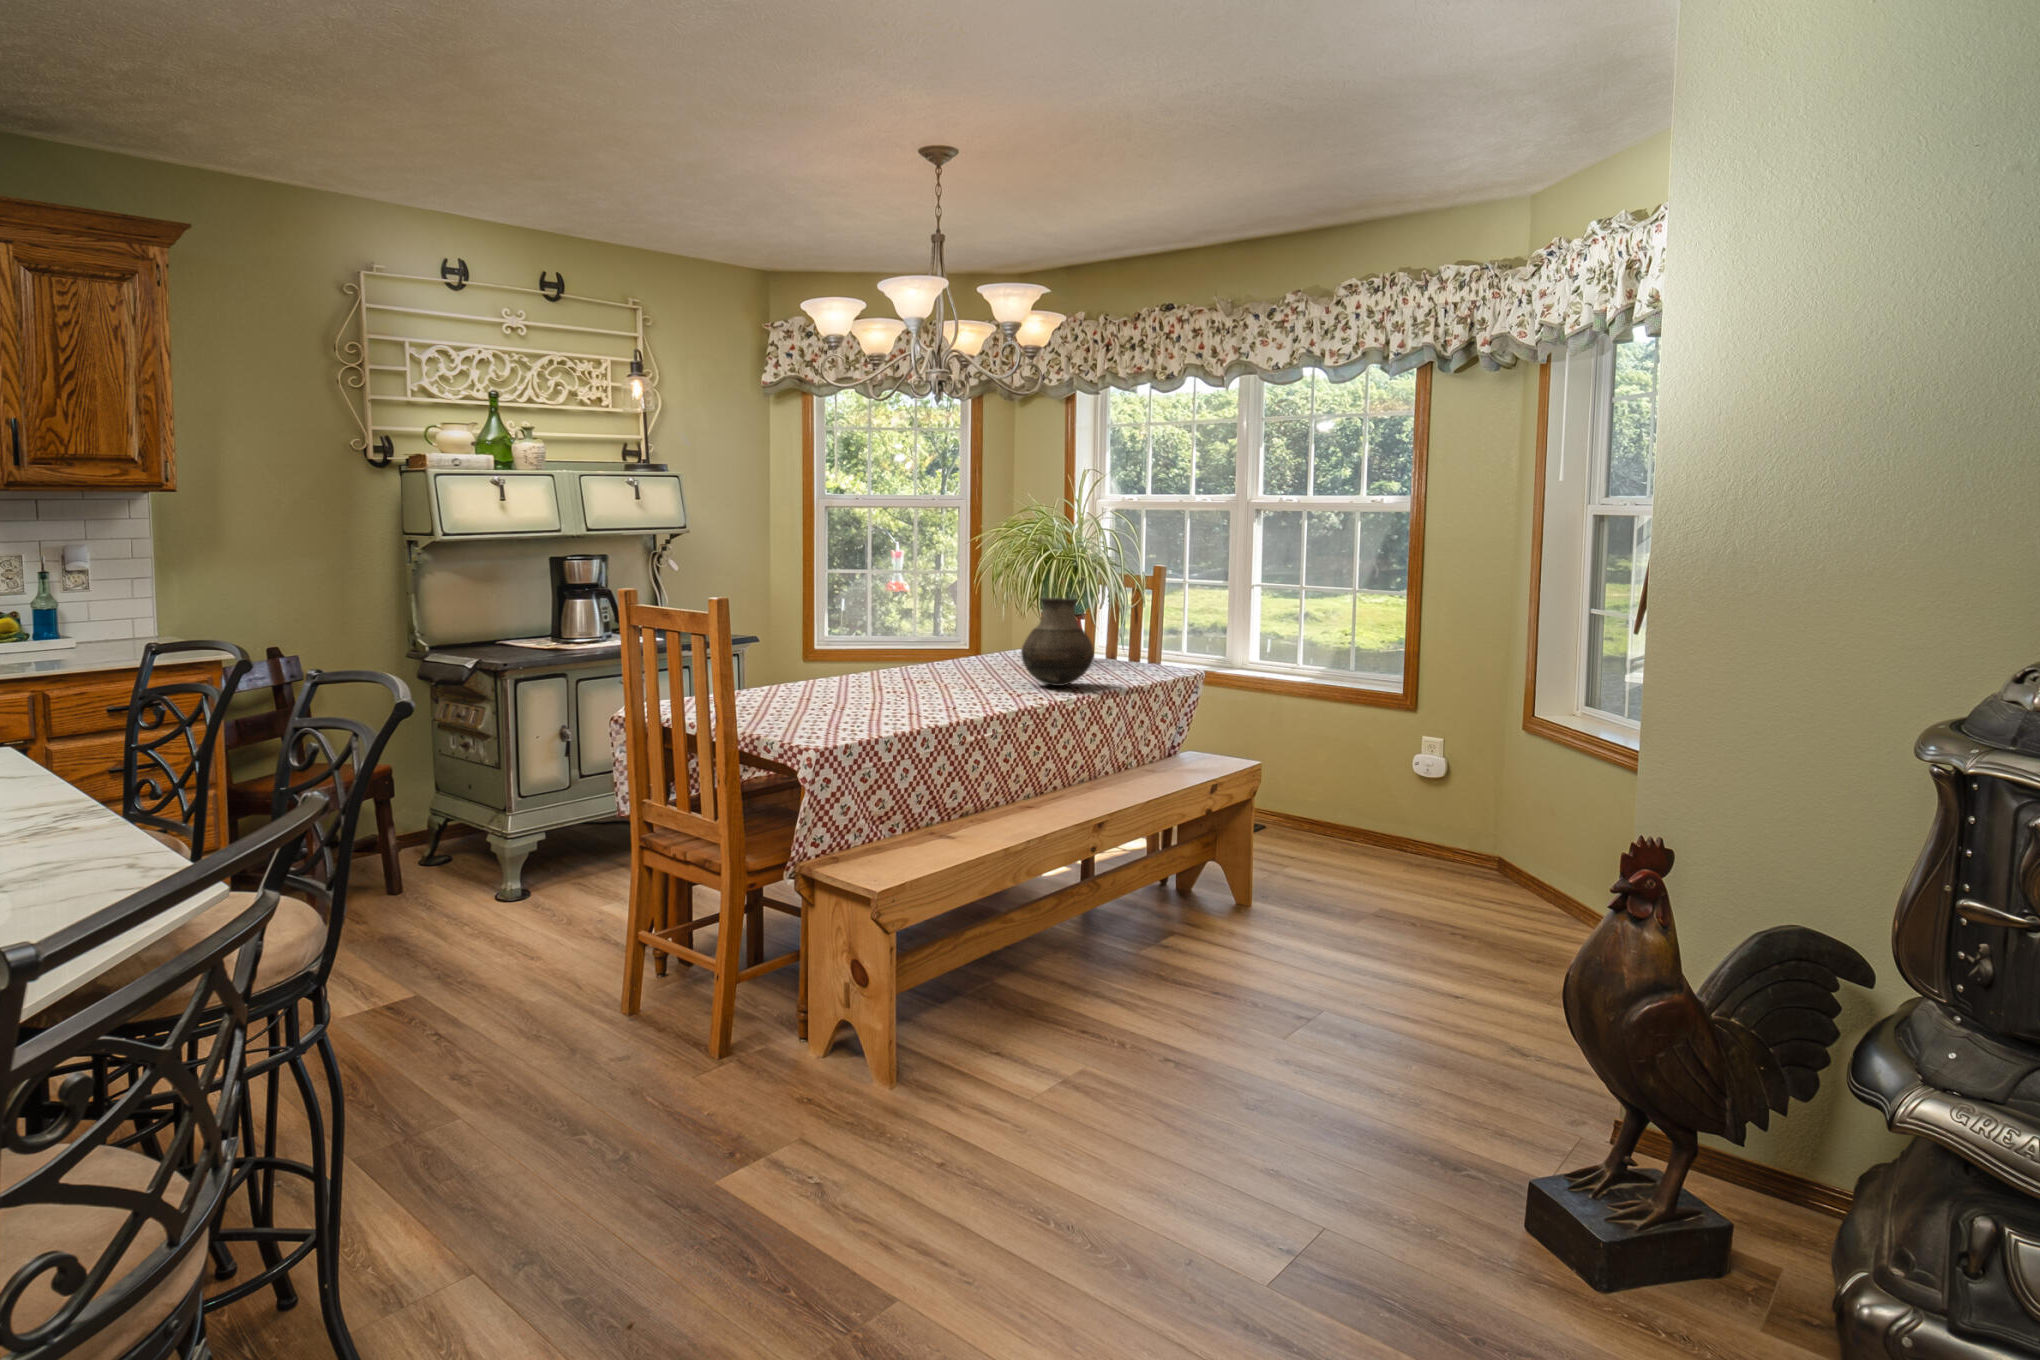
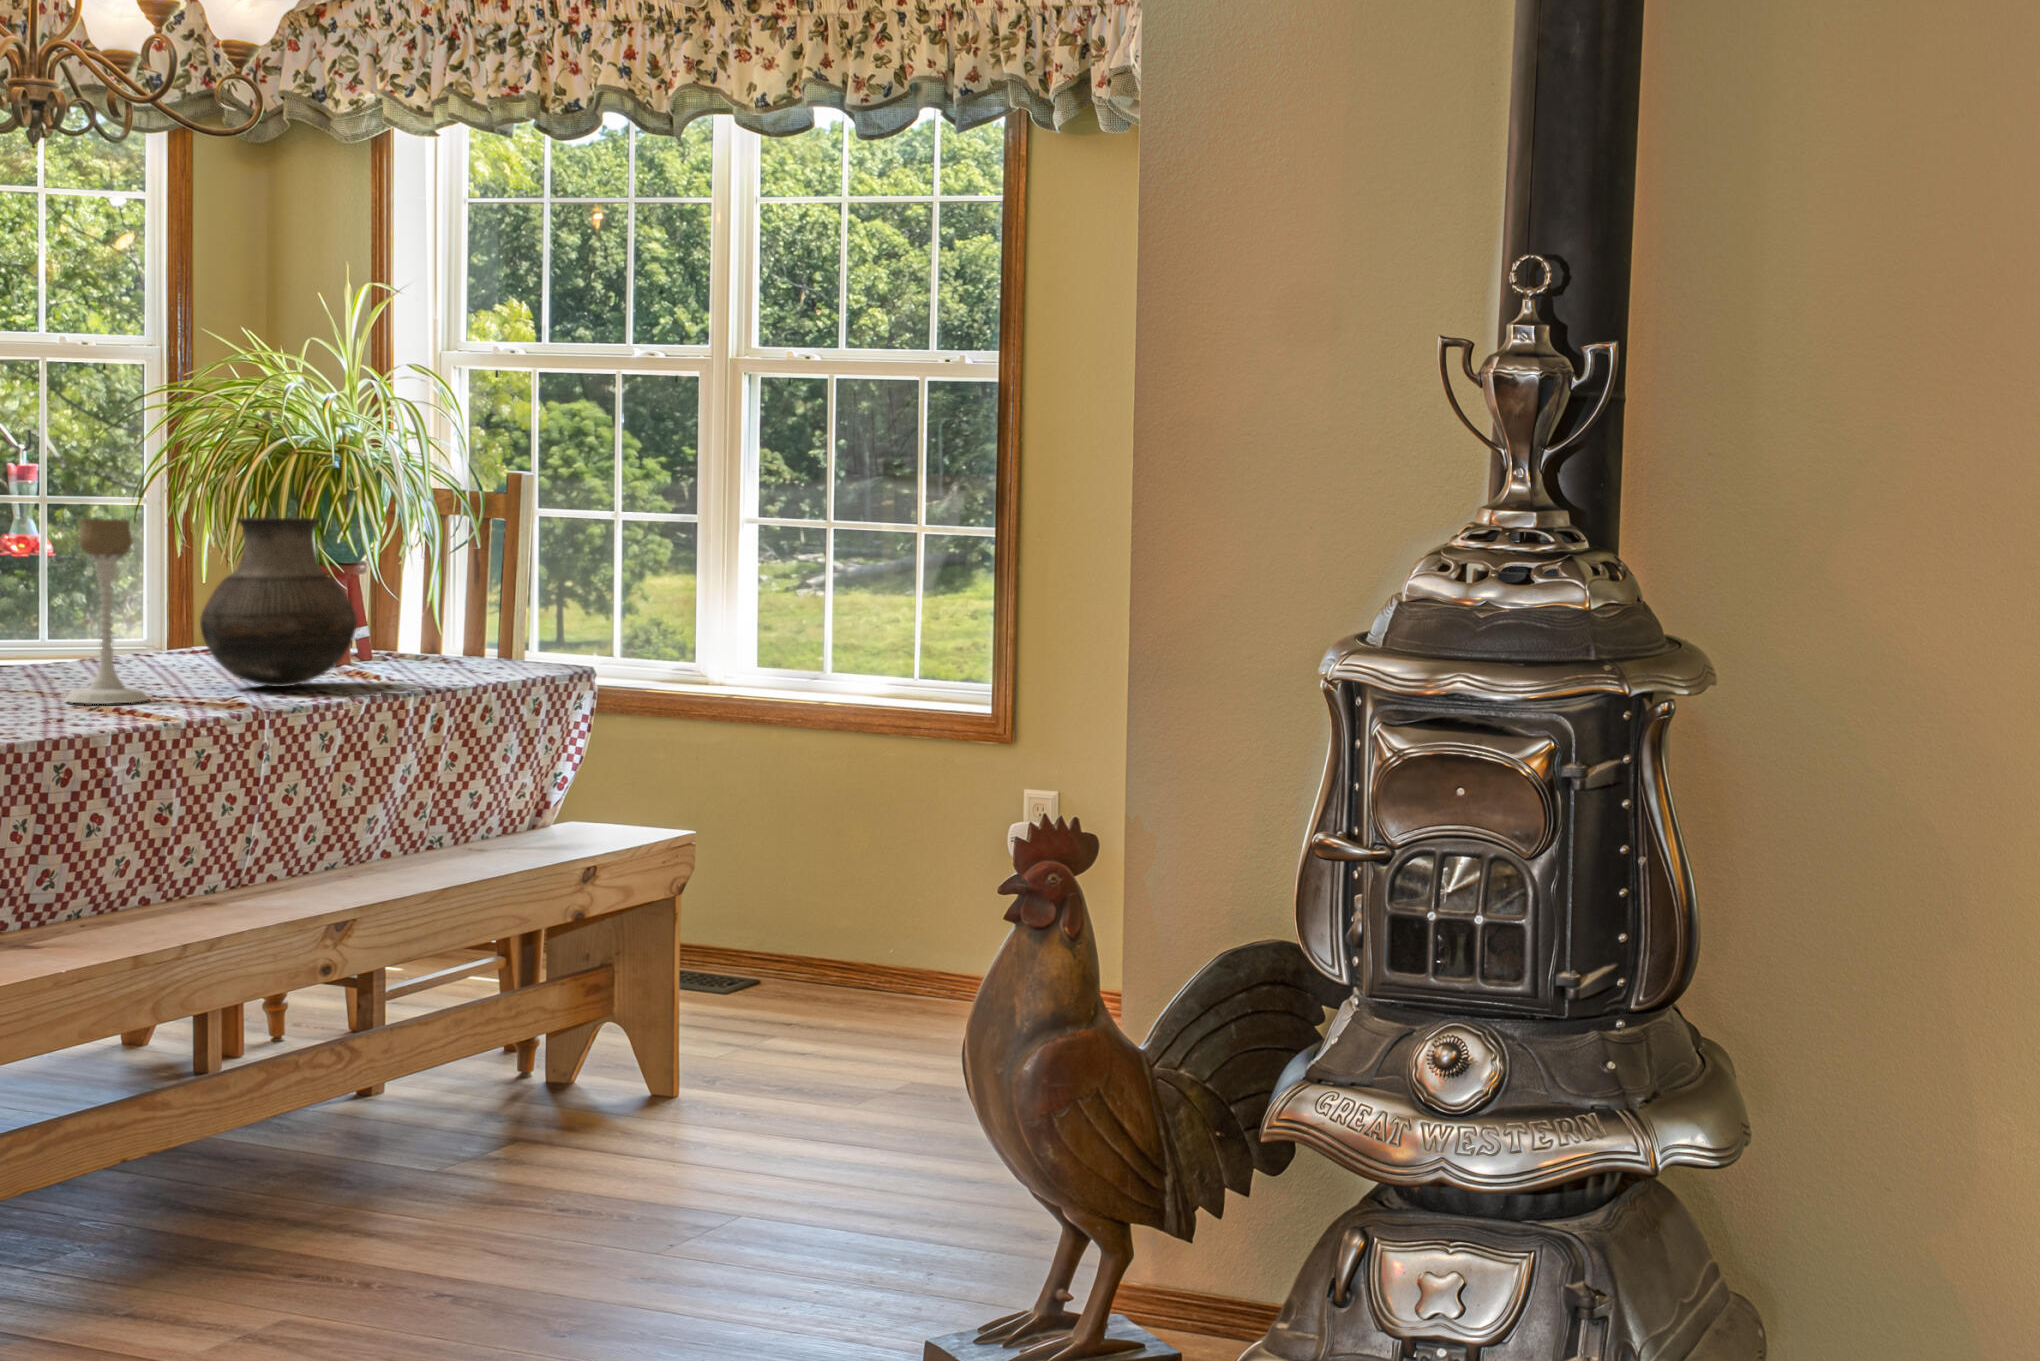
candle holder: none [965,600,1003,695] -> present [65,518,148,704]

